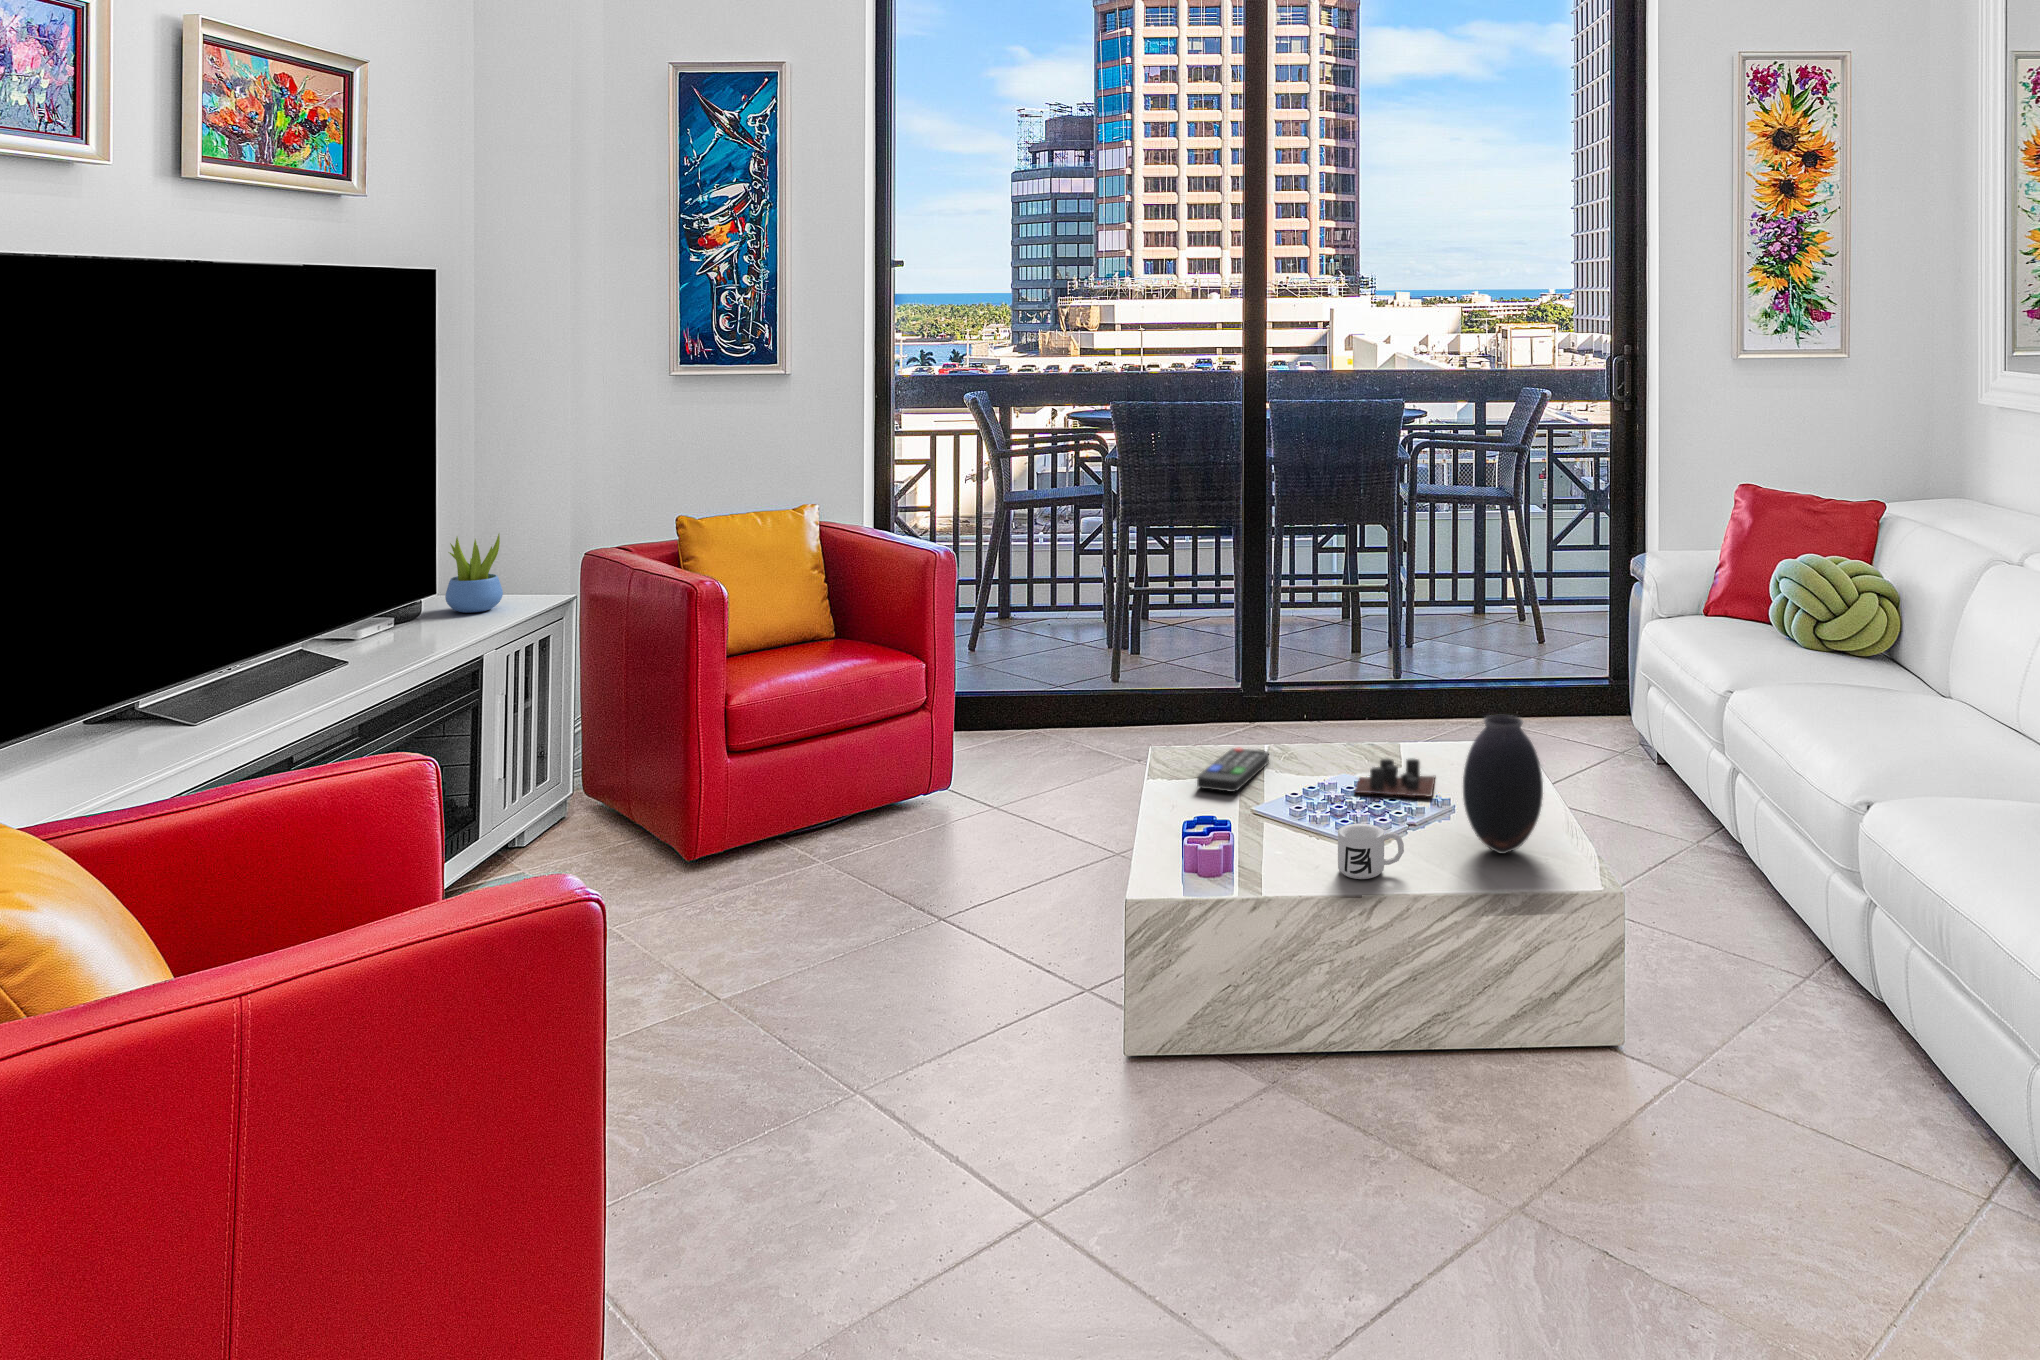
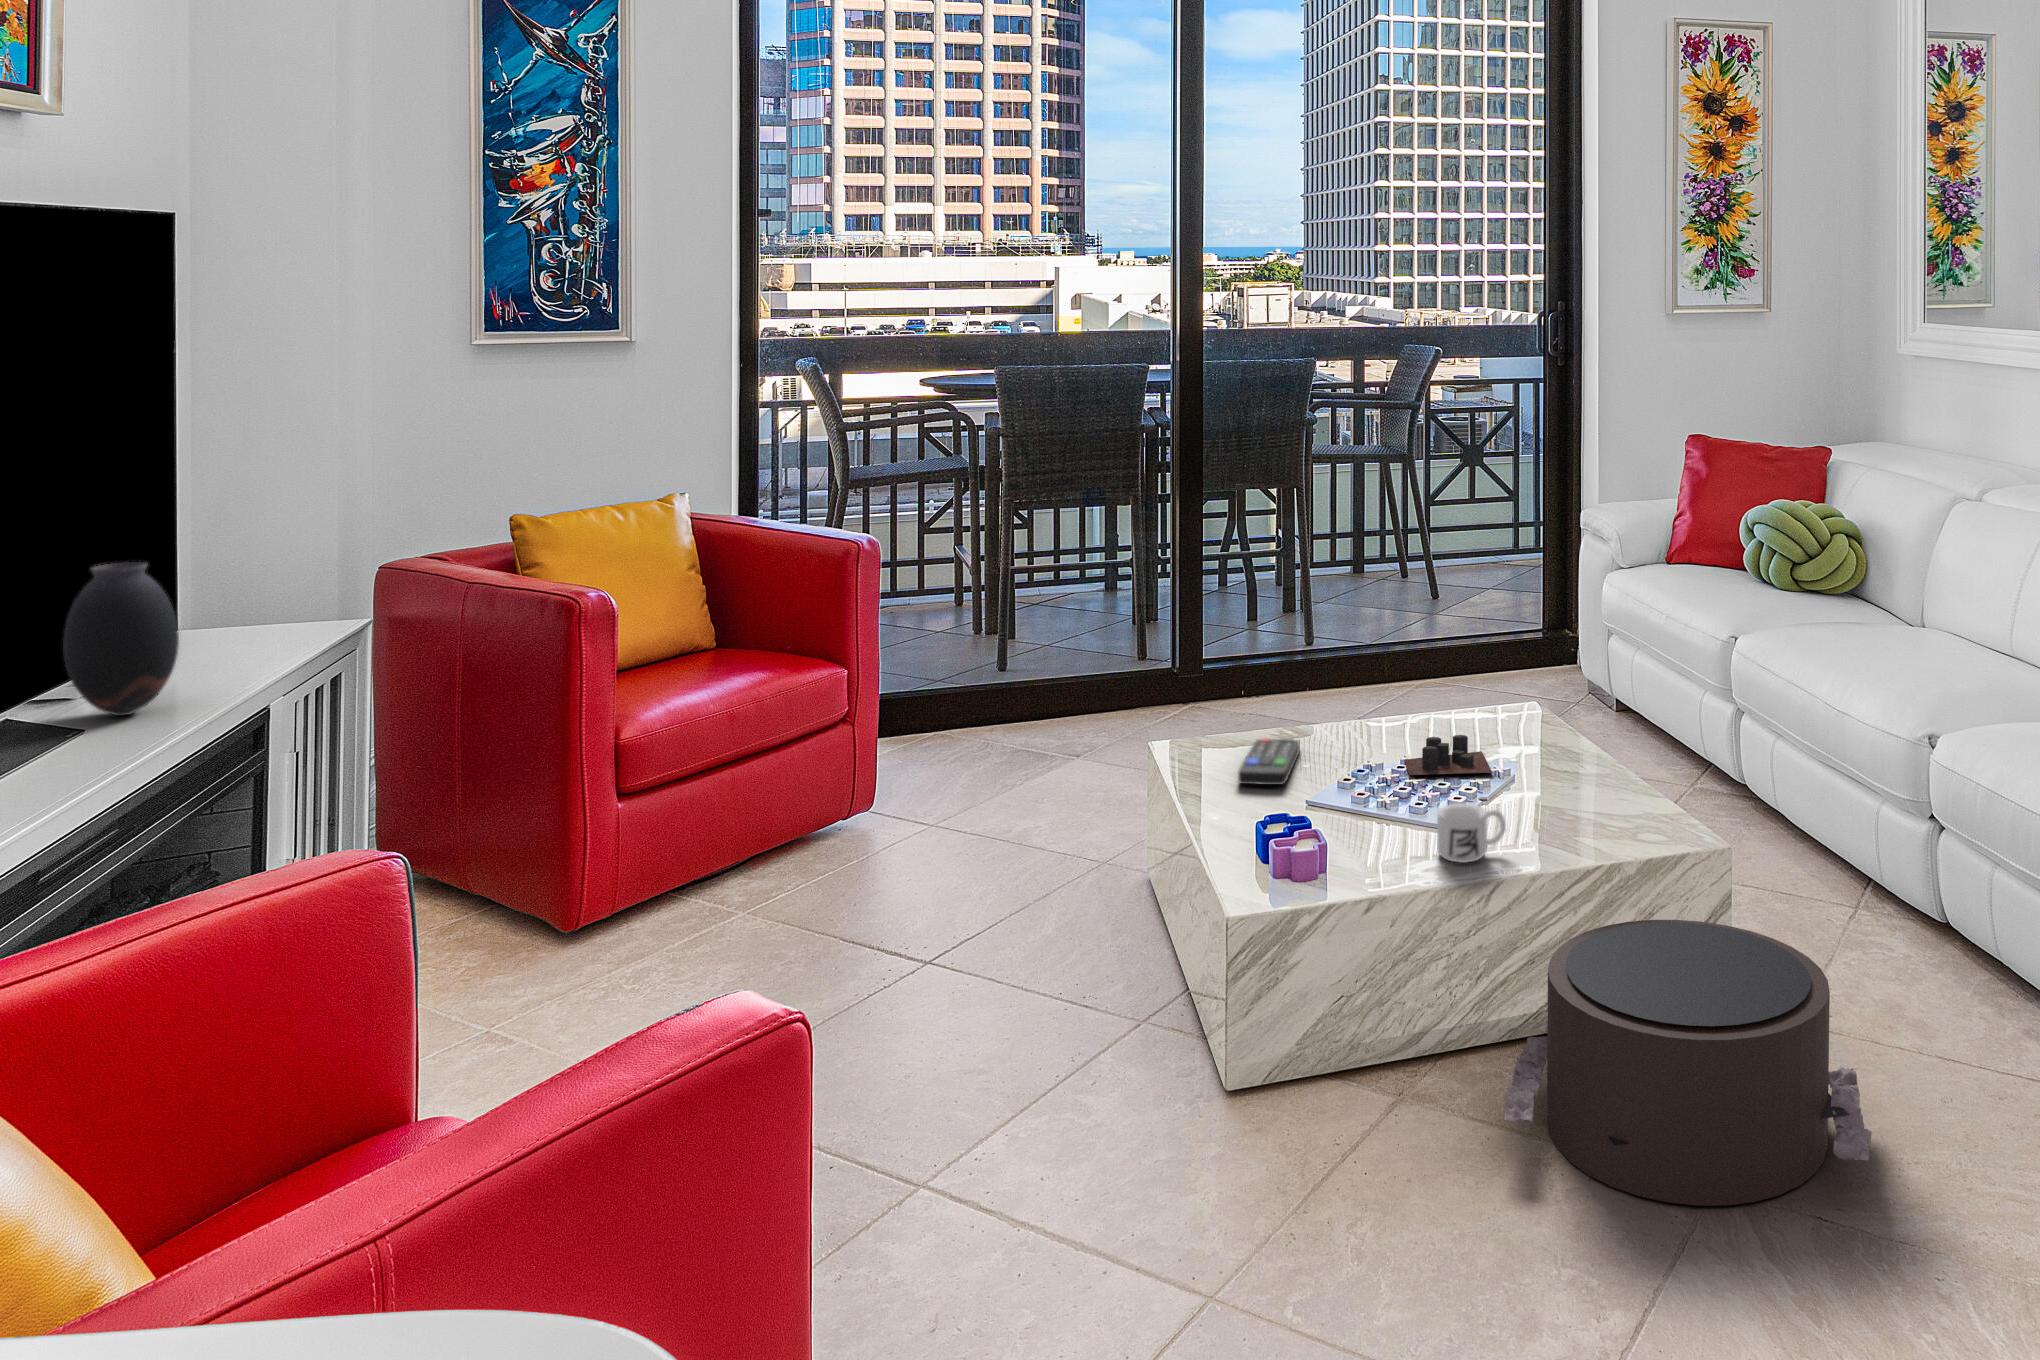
succulent plant: present [445,534,503,613] -> none [204,541,284,644]
vase: present [1463,715,1543,854] -> present [63,562,179,716]
pouf: none [1332,950,1690,1230] -> present [1504,920,1872,1206]

